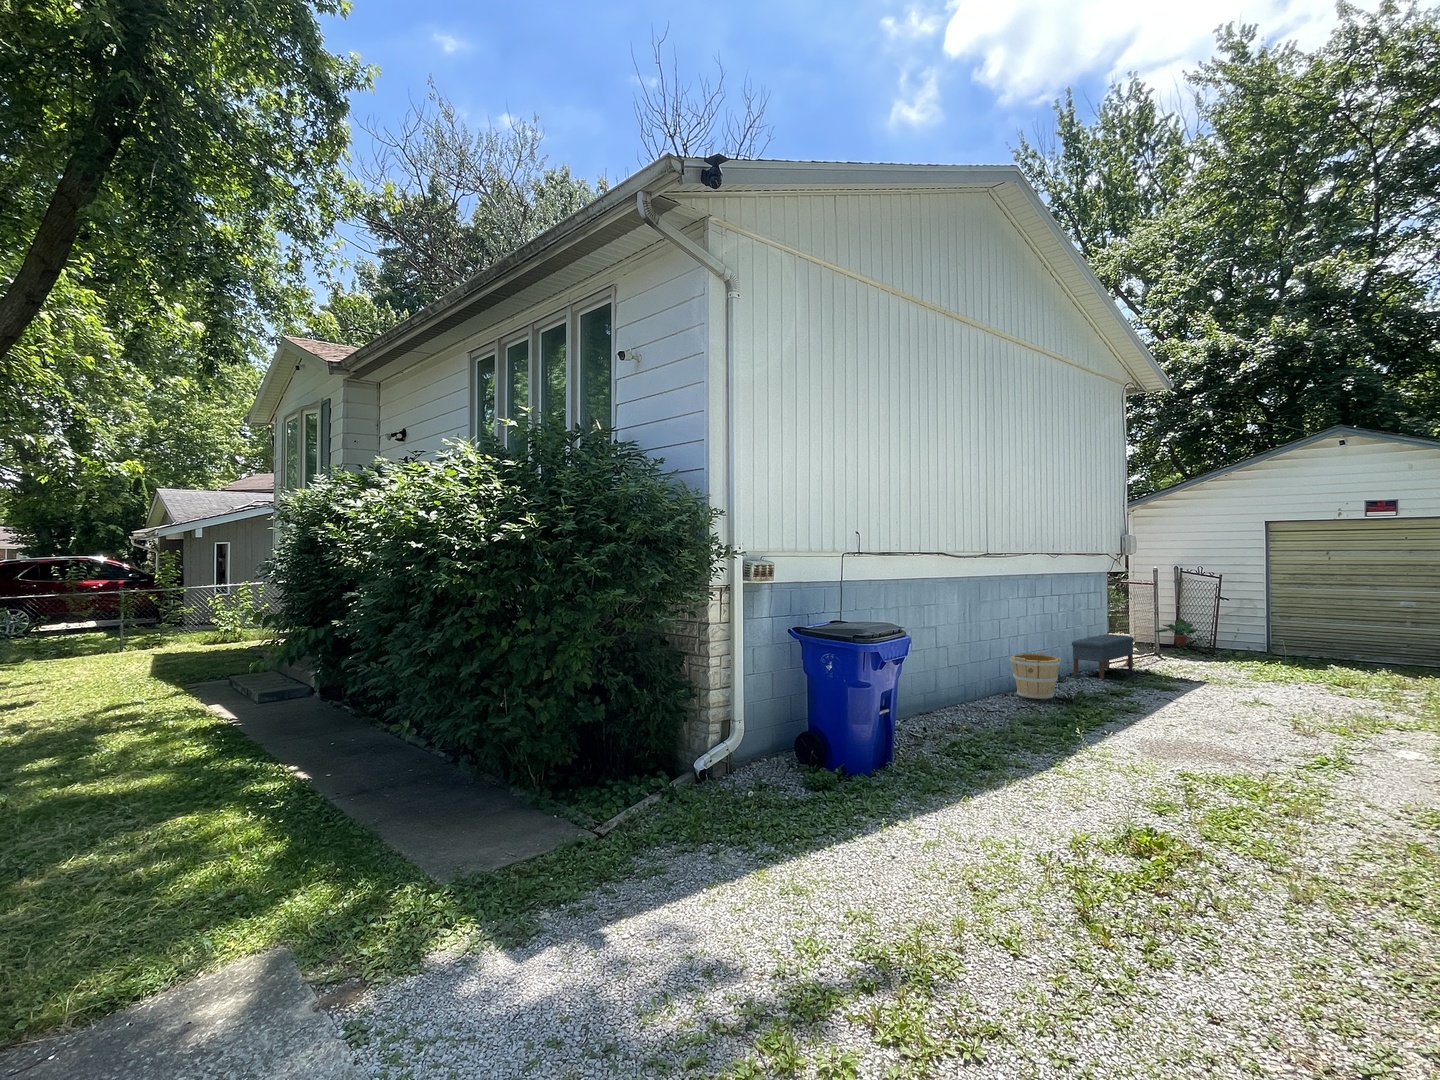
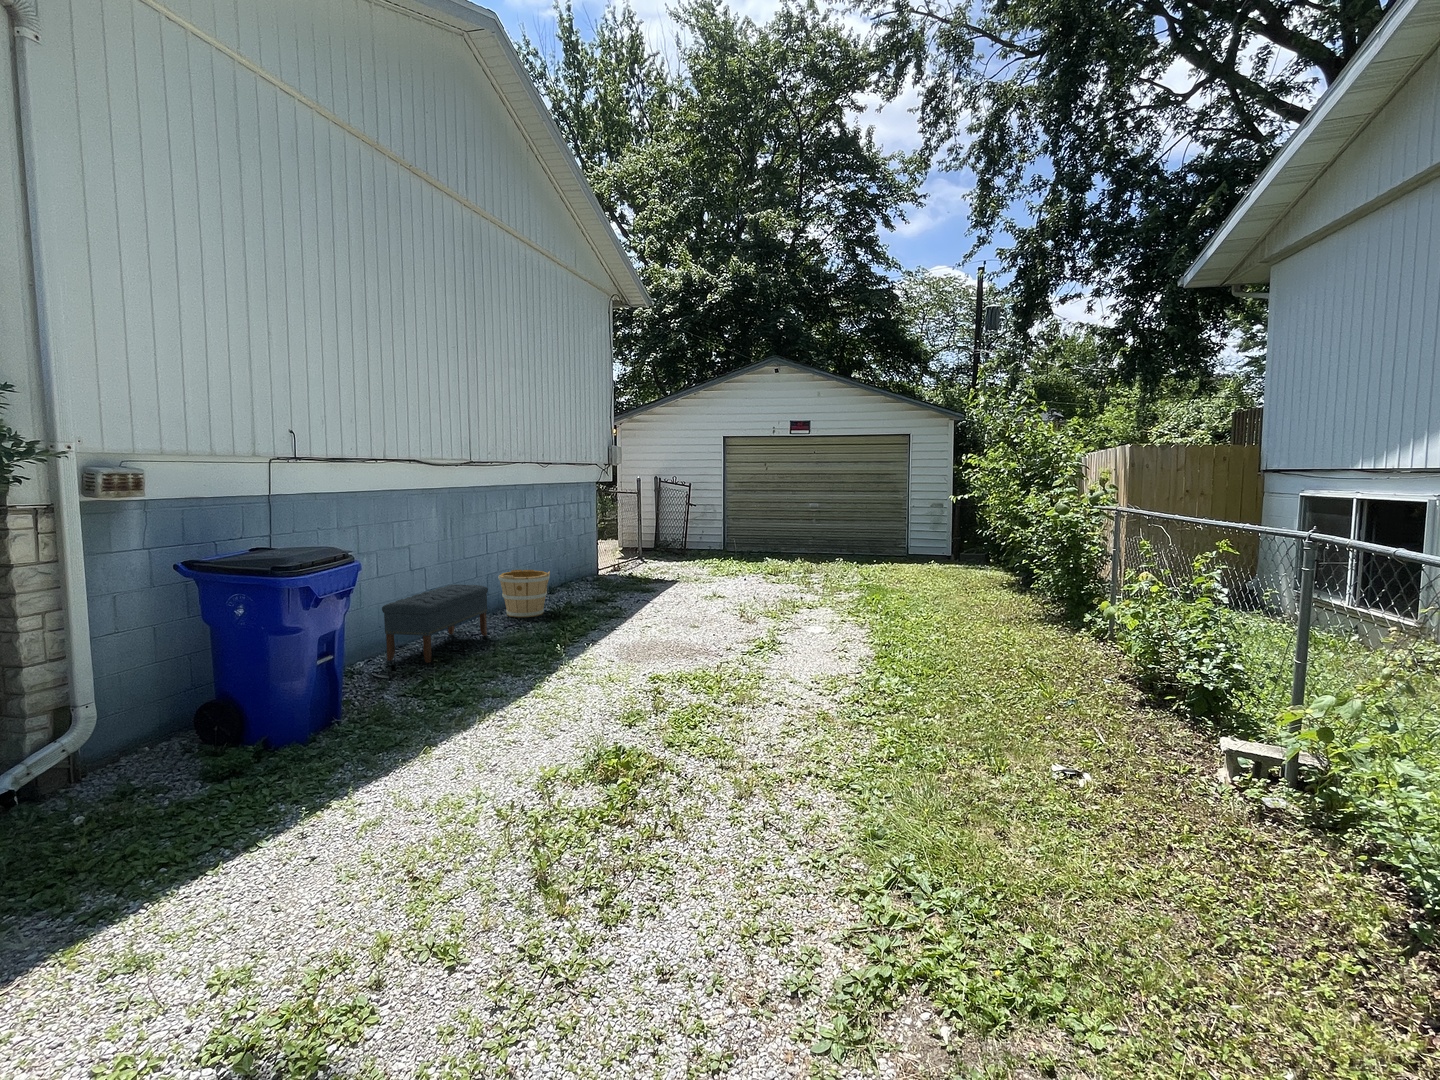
potted plant: present [1155,618,1198,646] -> none [639,526,675,552]
bench: present [1072,634,1134,679] -> present [382,584,488,663]

